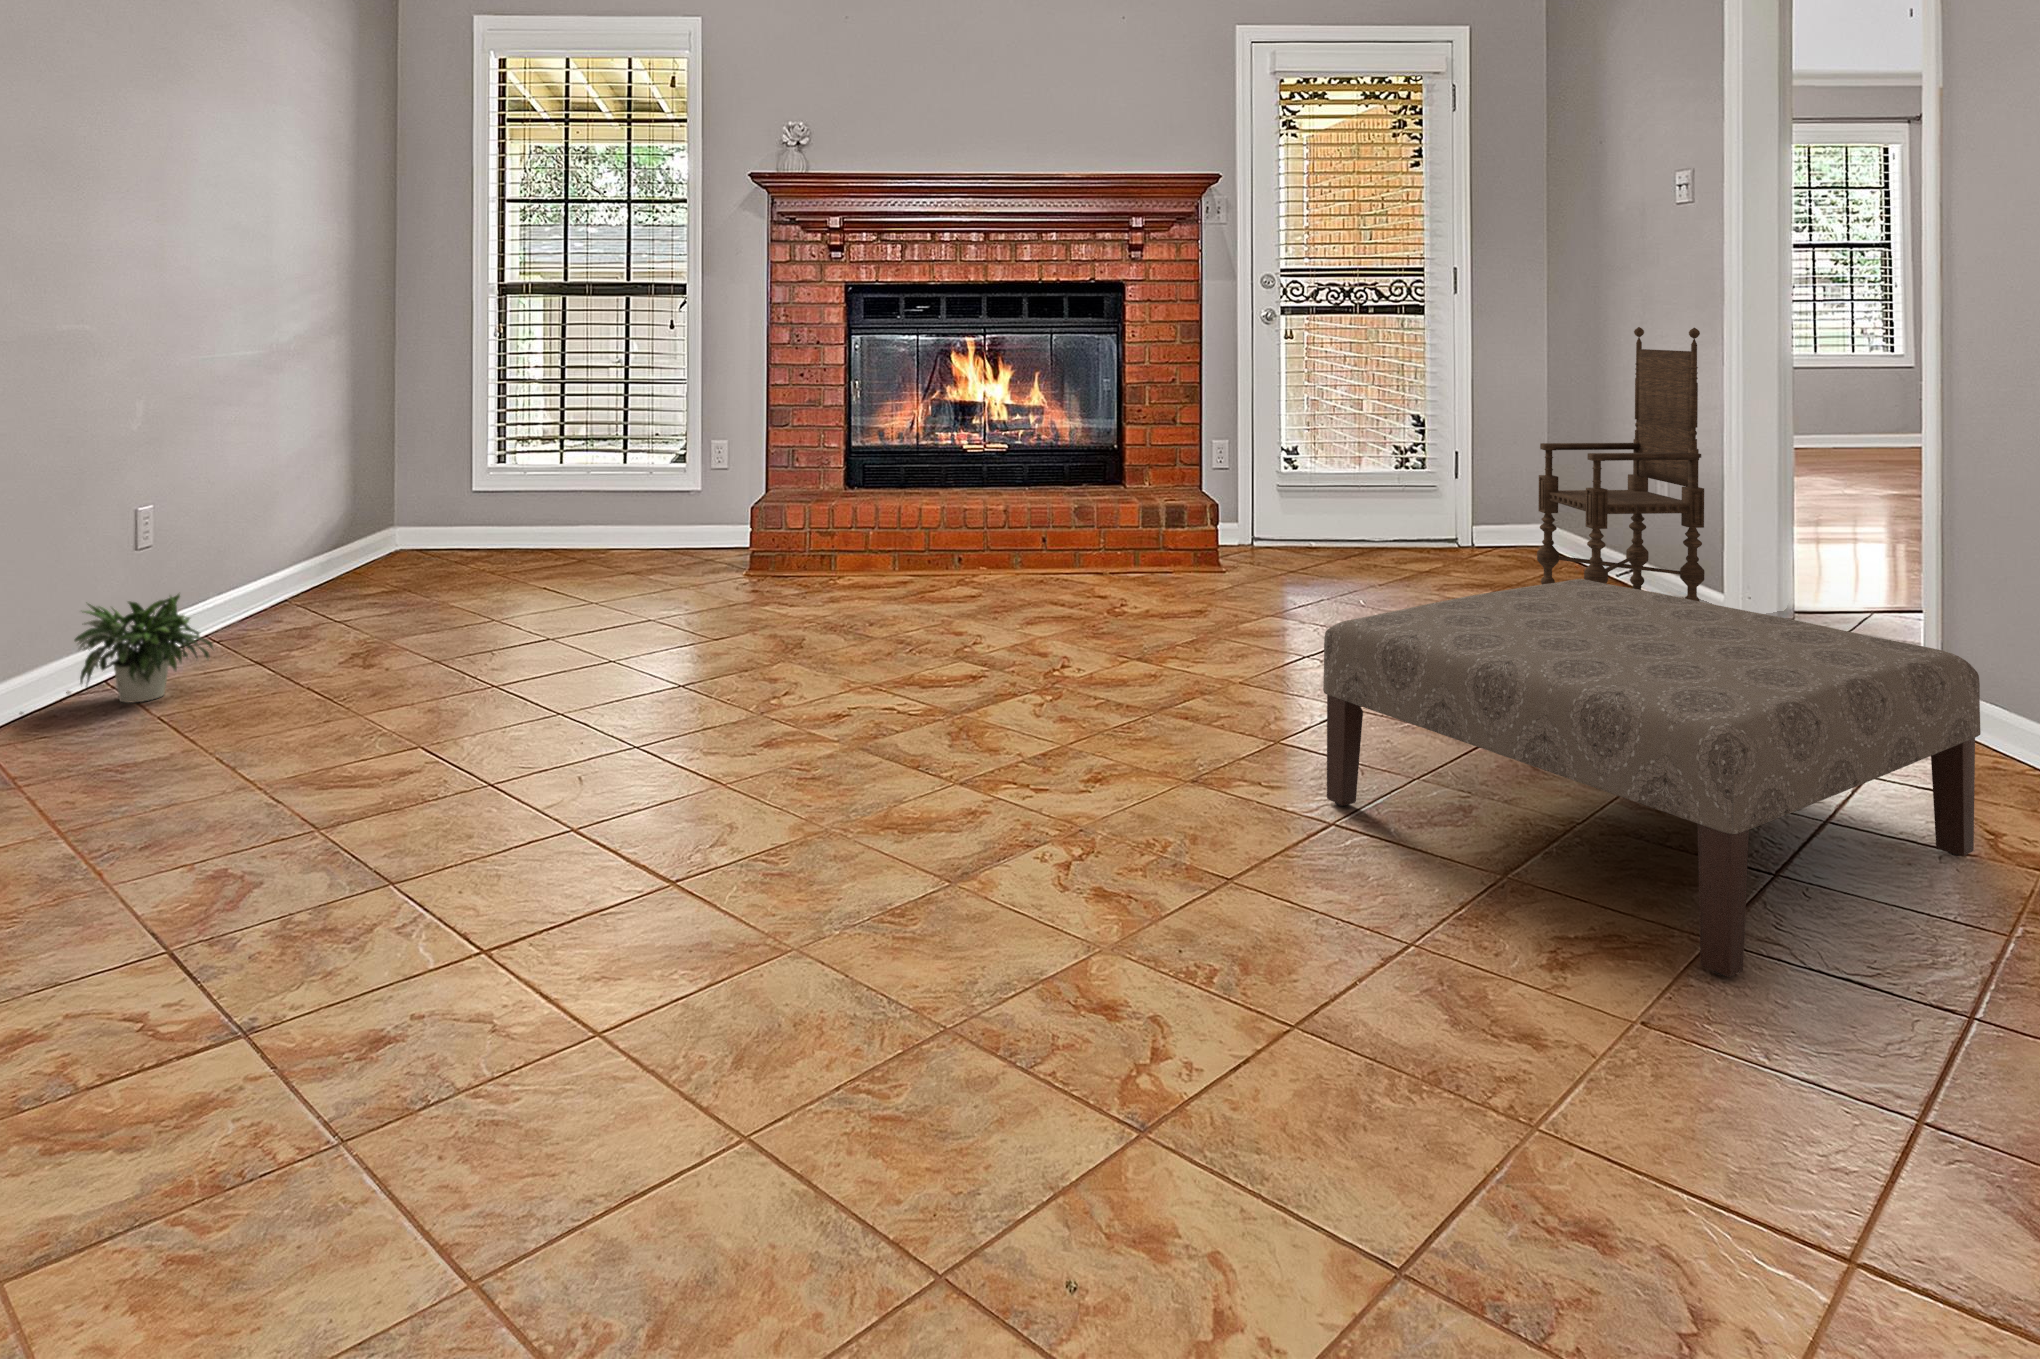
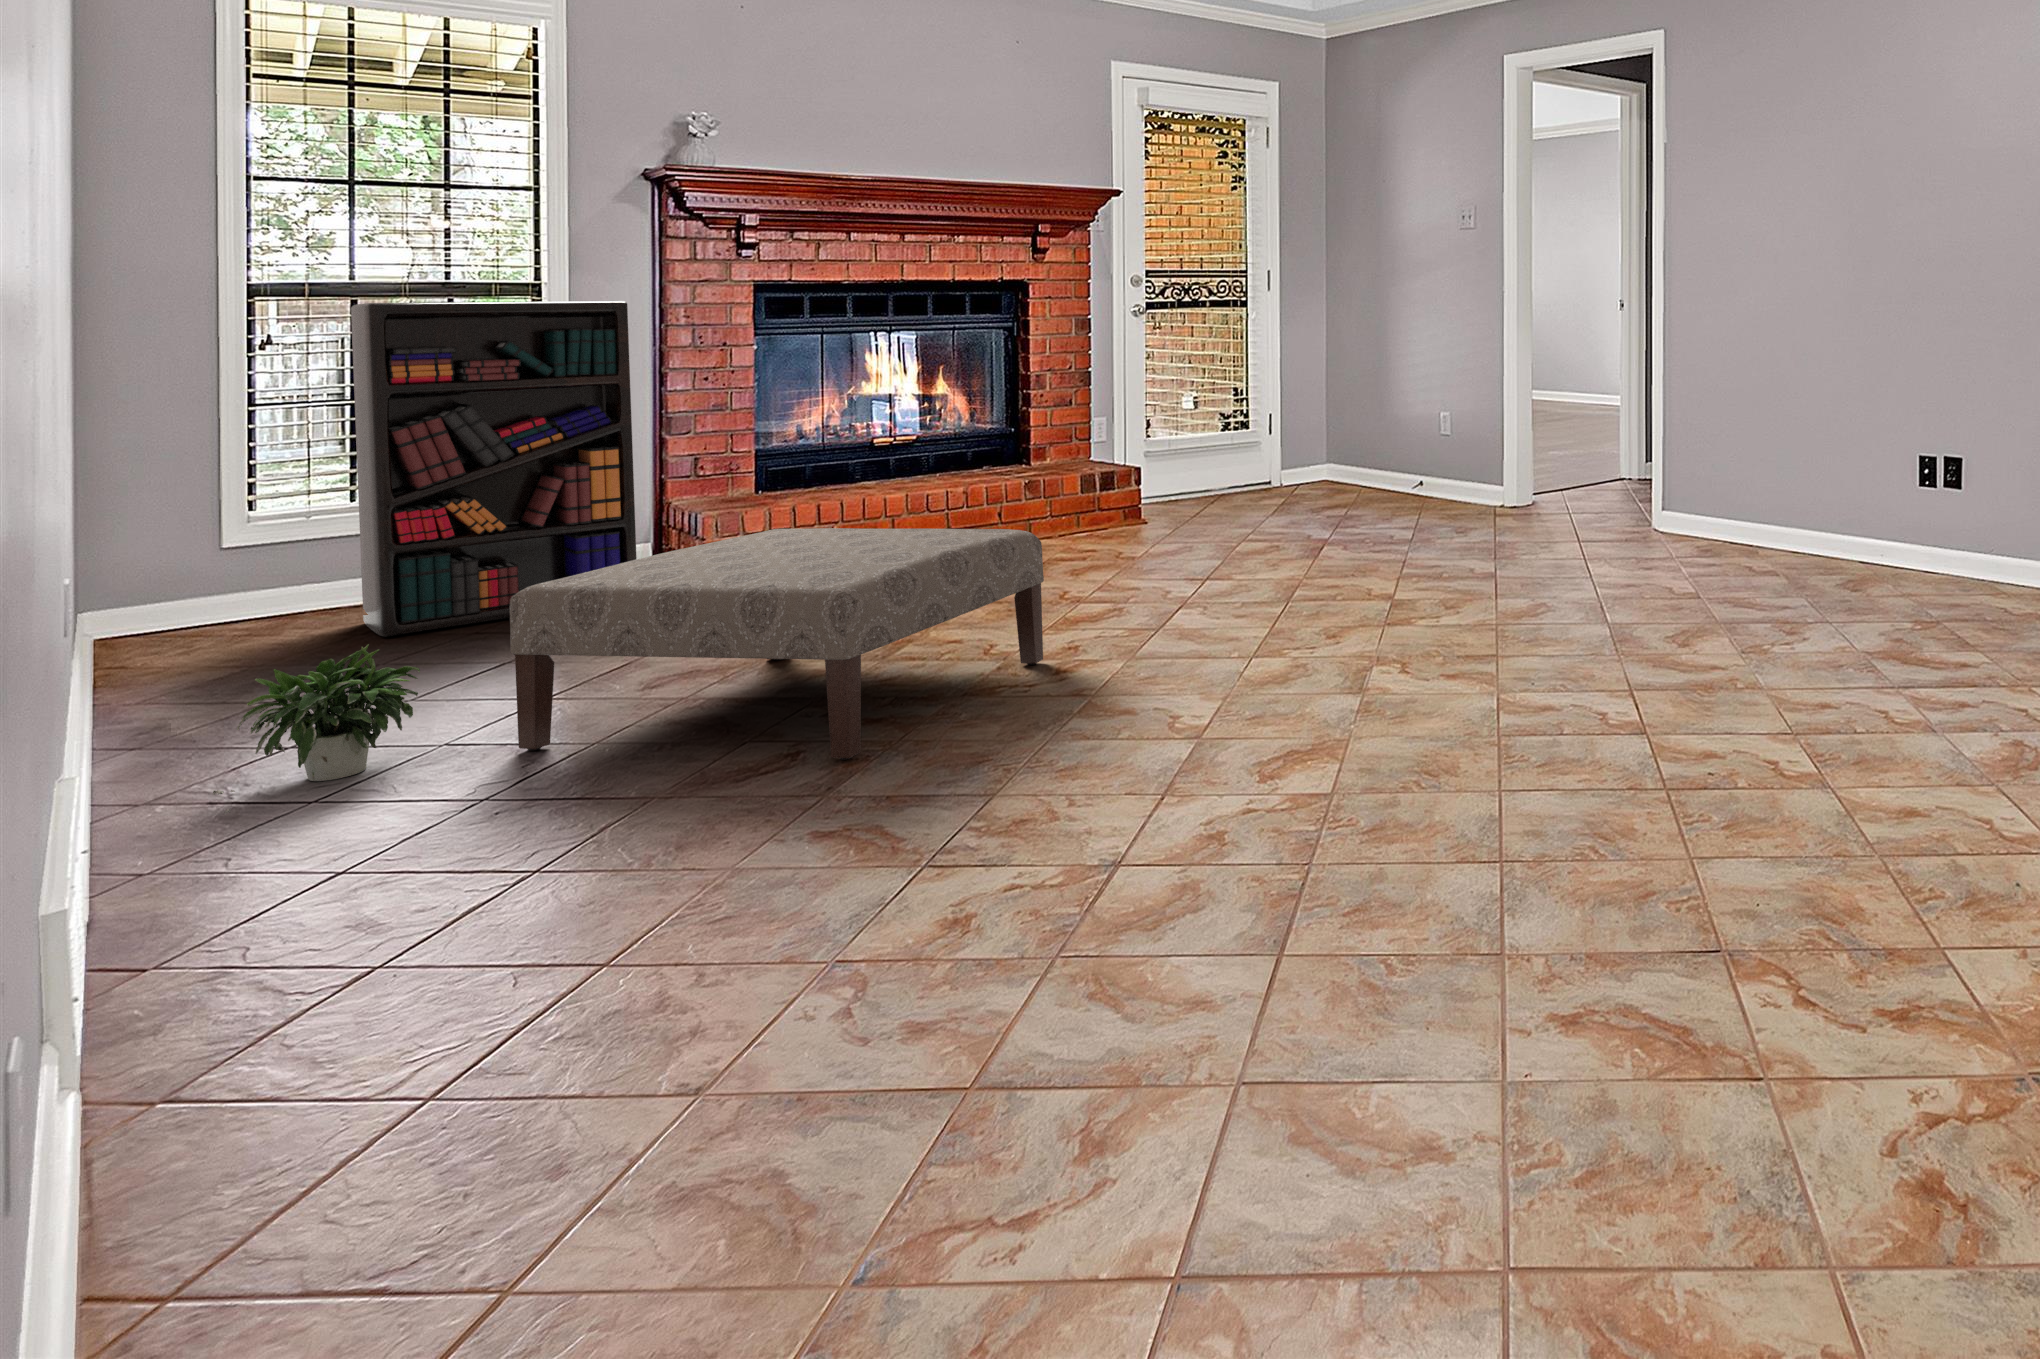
bookshelf: none [510,300,713,571] -> present [351,301,637,637]
armchair: present [1537,327,1705,601] -> none [1374,309,1480,503]
ottoman: present [1323,579,1981,977] -> present [510,528,1044,760]

